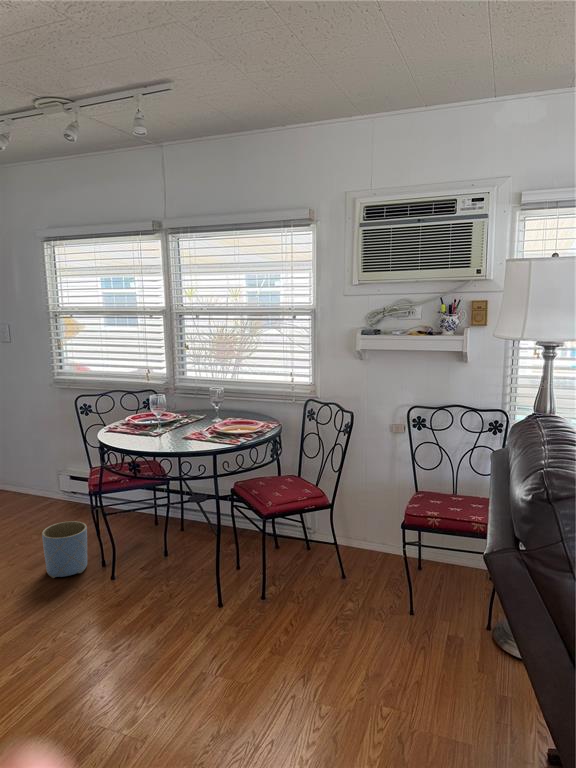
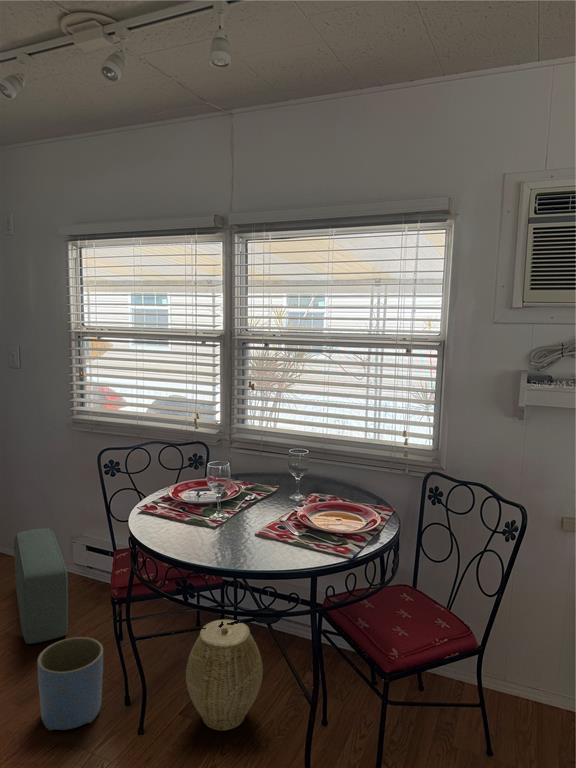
pouf: none [15,462,60,537] -> present [14,528,68,644]
woven basket: none [144,504,196,572] -> present [186,620,263,731]

